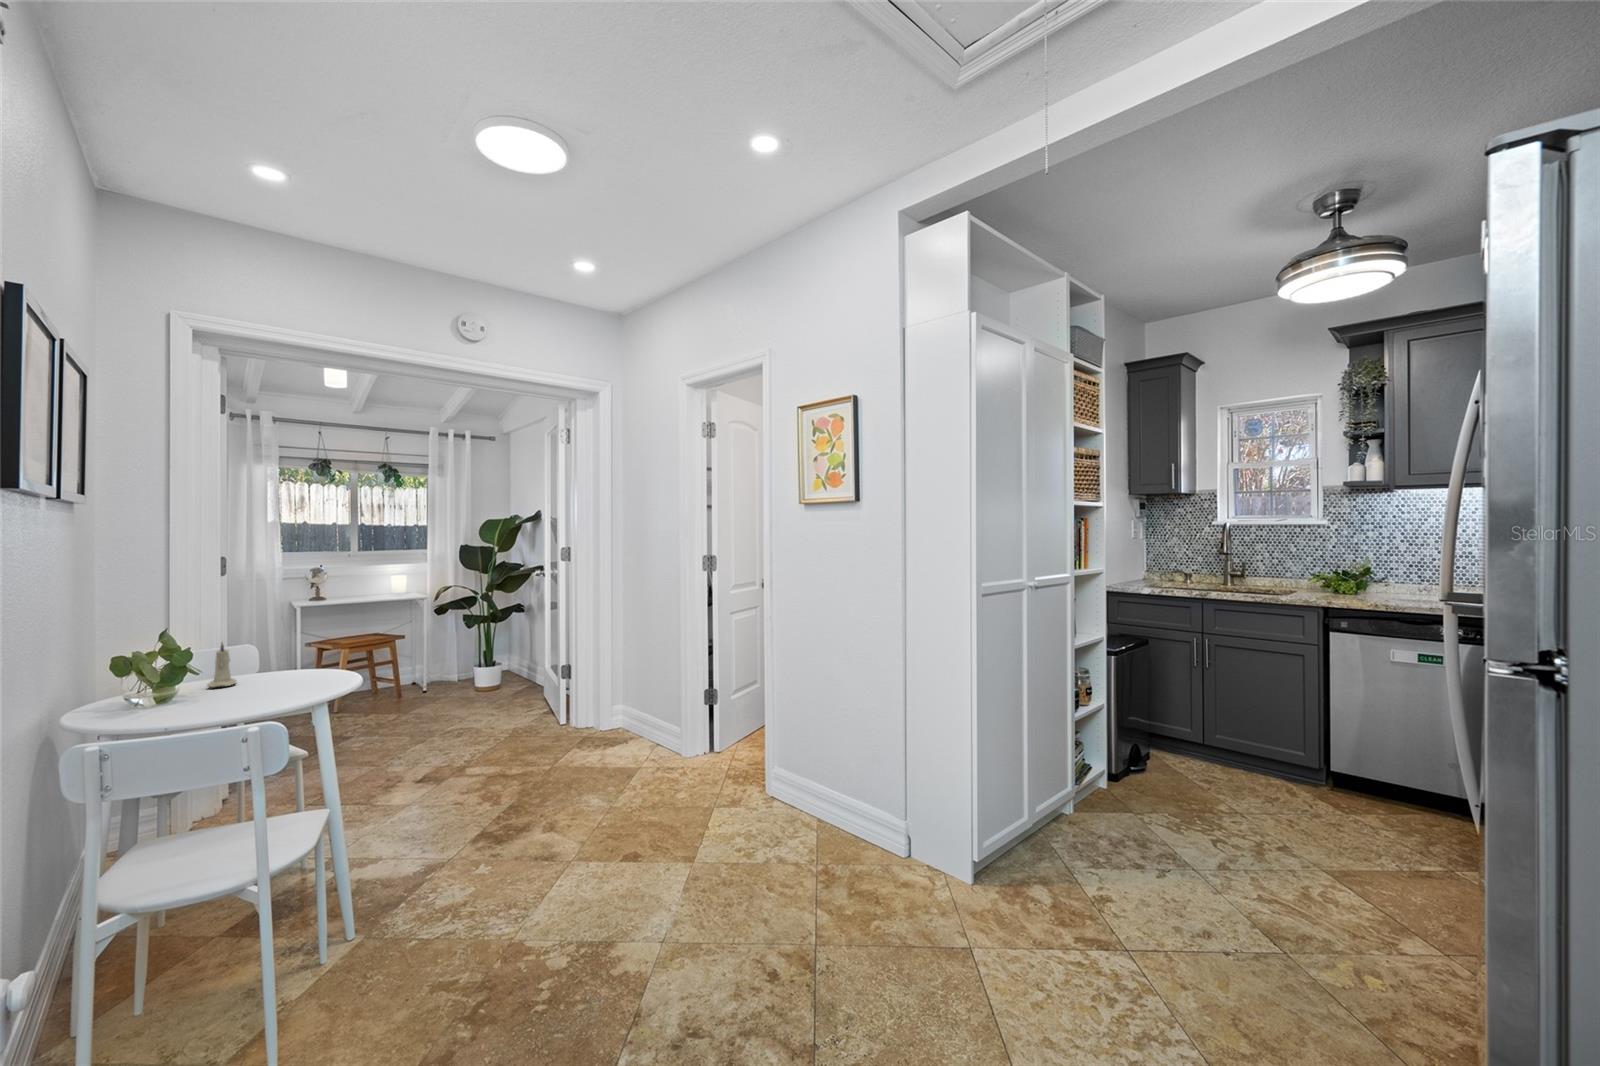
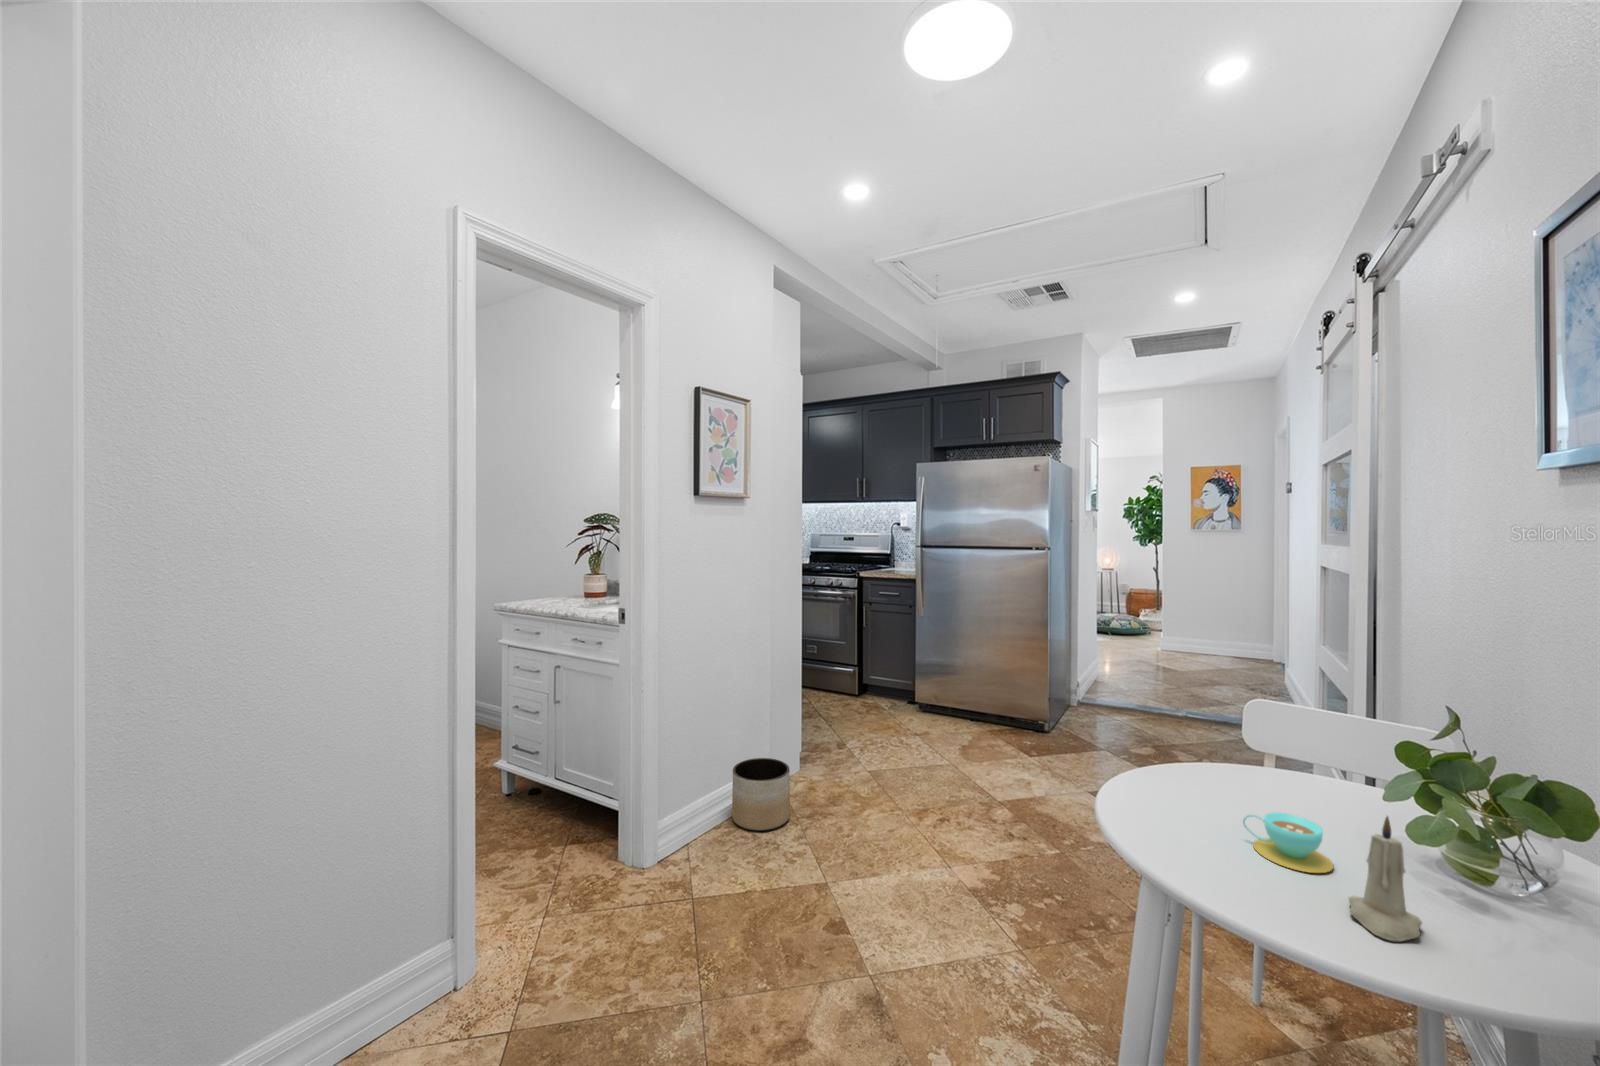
teacup: none [238,669,284,692] -> present [1243,812,1334,873]
planter: none [789,778,850,854] -> present [732,758,790,831]

